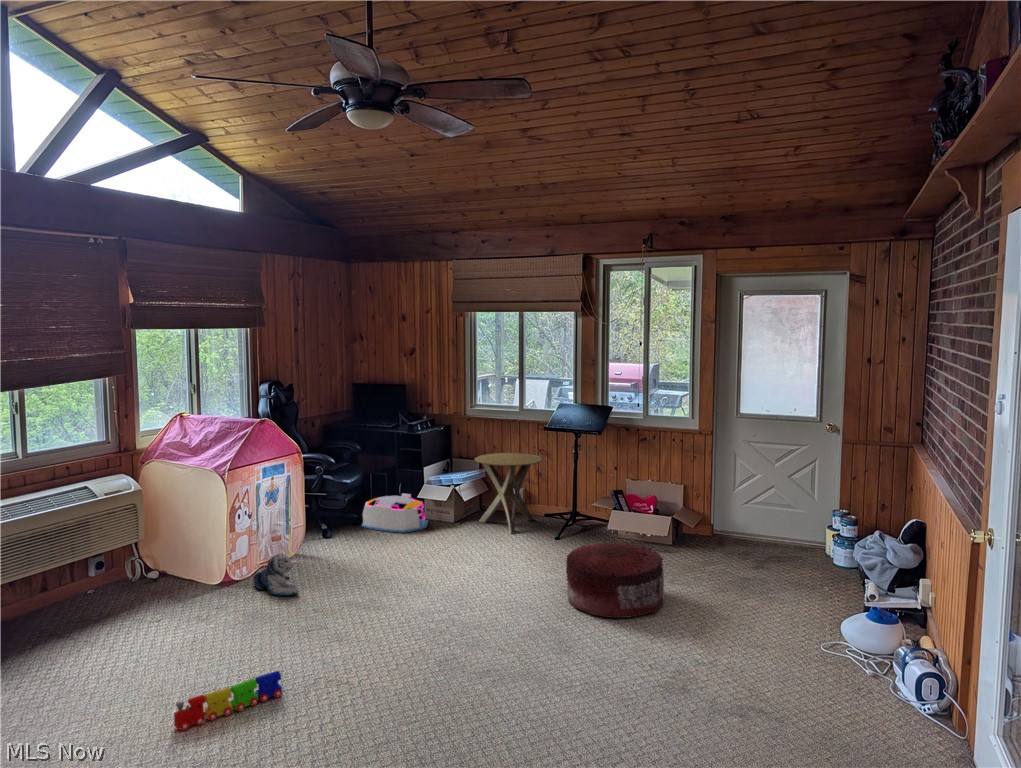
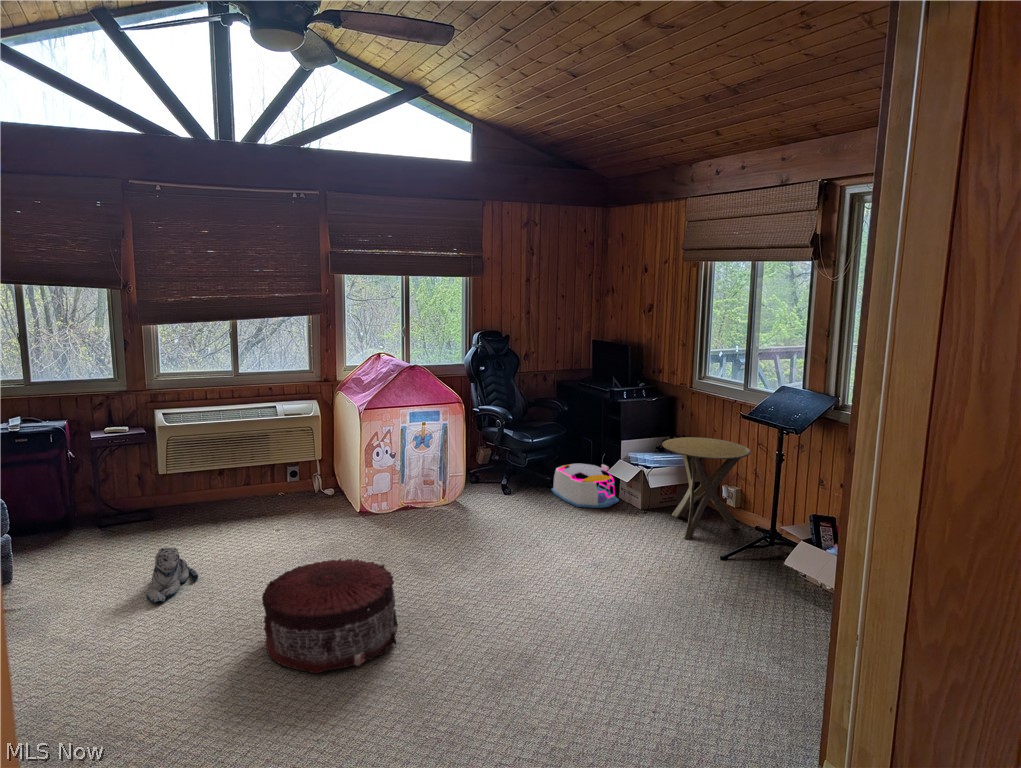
pouf: present [566,541,664,618] -> present [262,558,398,674]
plush toy: present [254,553,299,596] -> present [147,548,198,603]
toy train: present [174,671,282,731] -> none [134,605,237,632]

